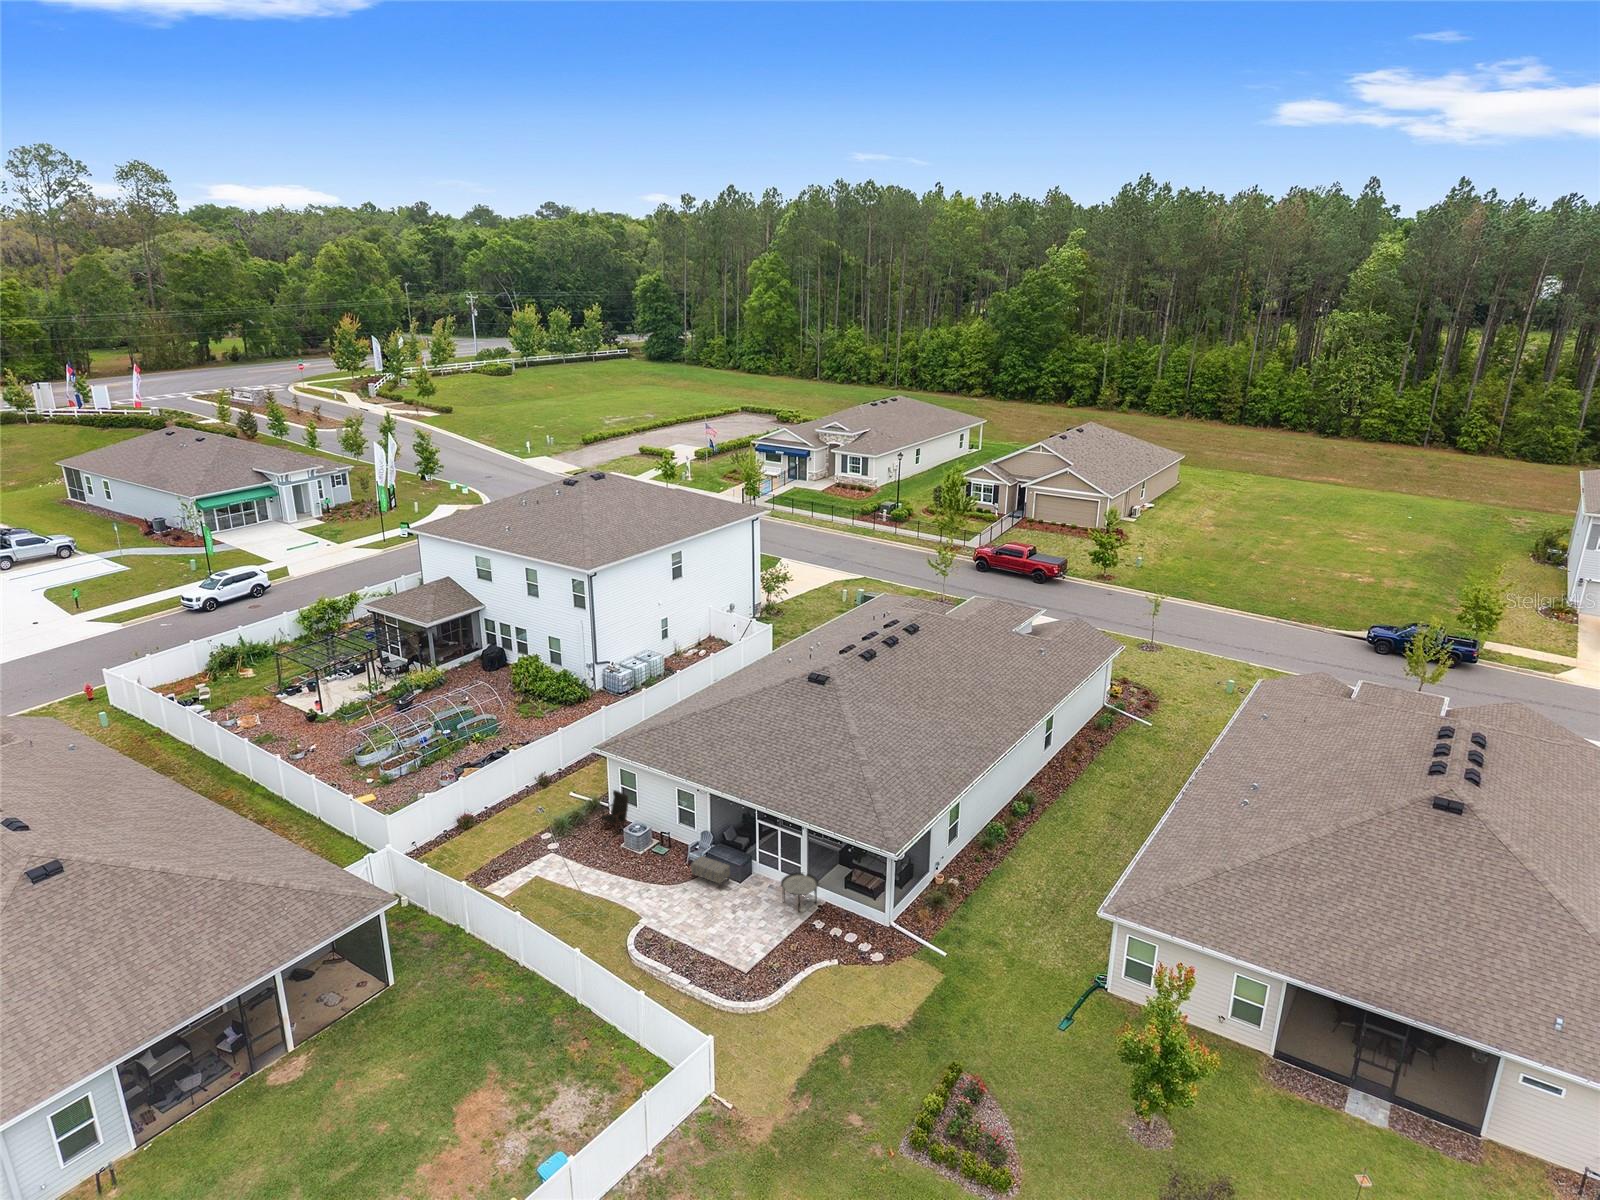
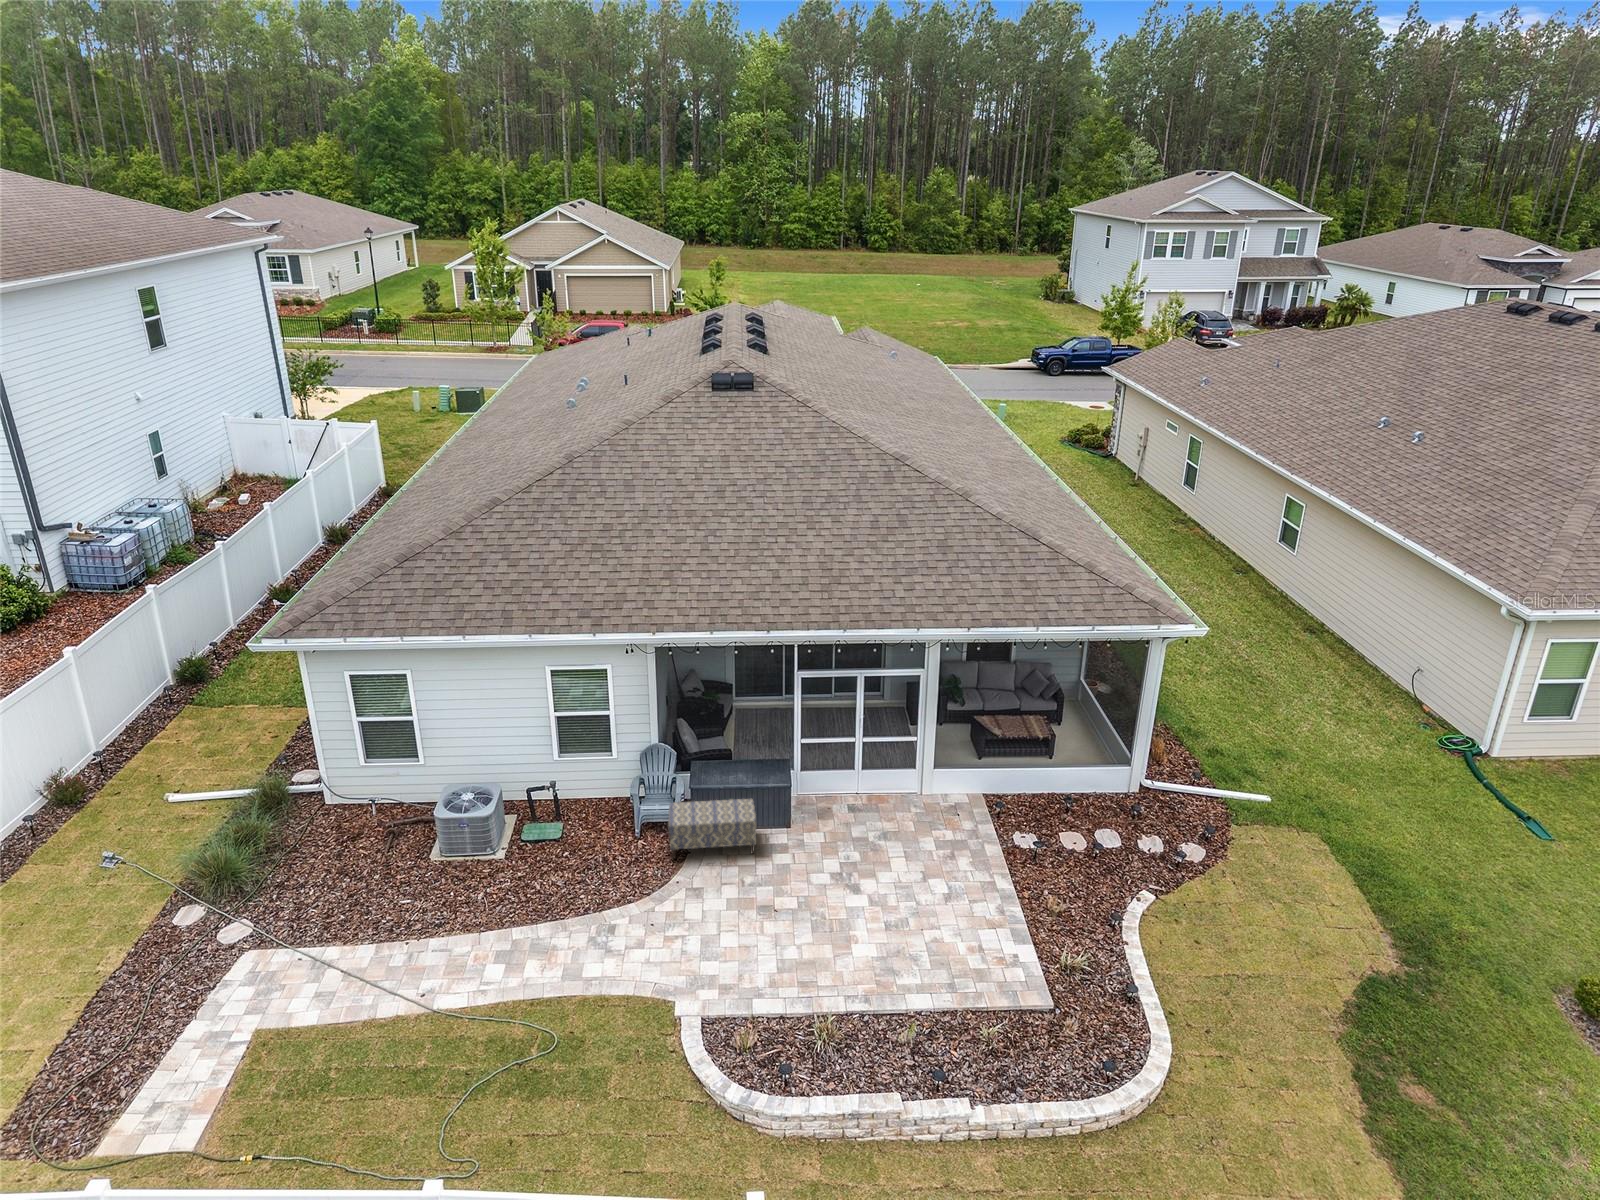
lounge chair: present [601,790,628,831] -> none [316,739,399,837]
round table: present [781,872,819,911] -> none [889,755,971,835]

